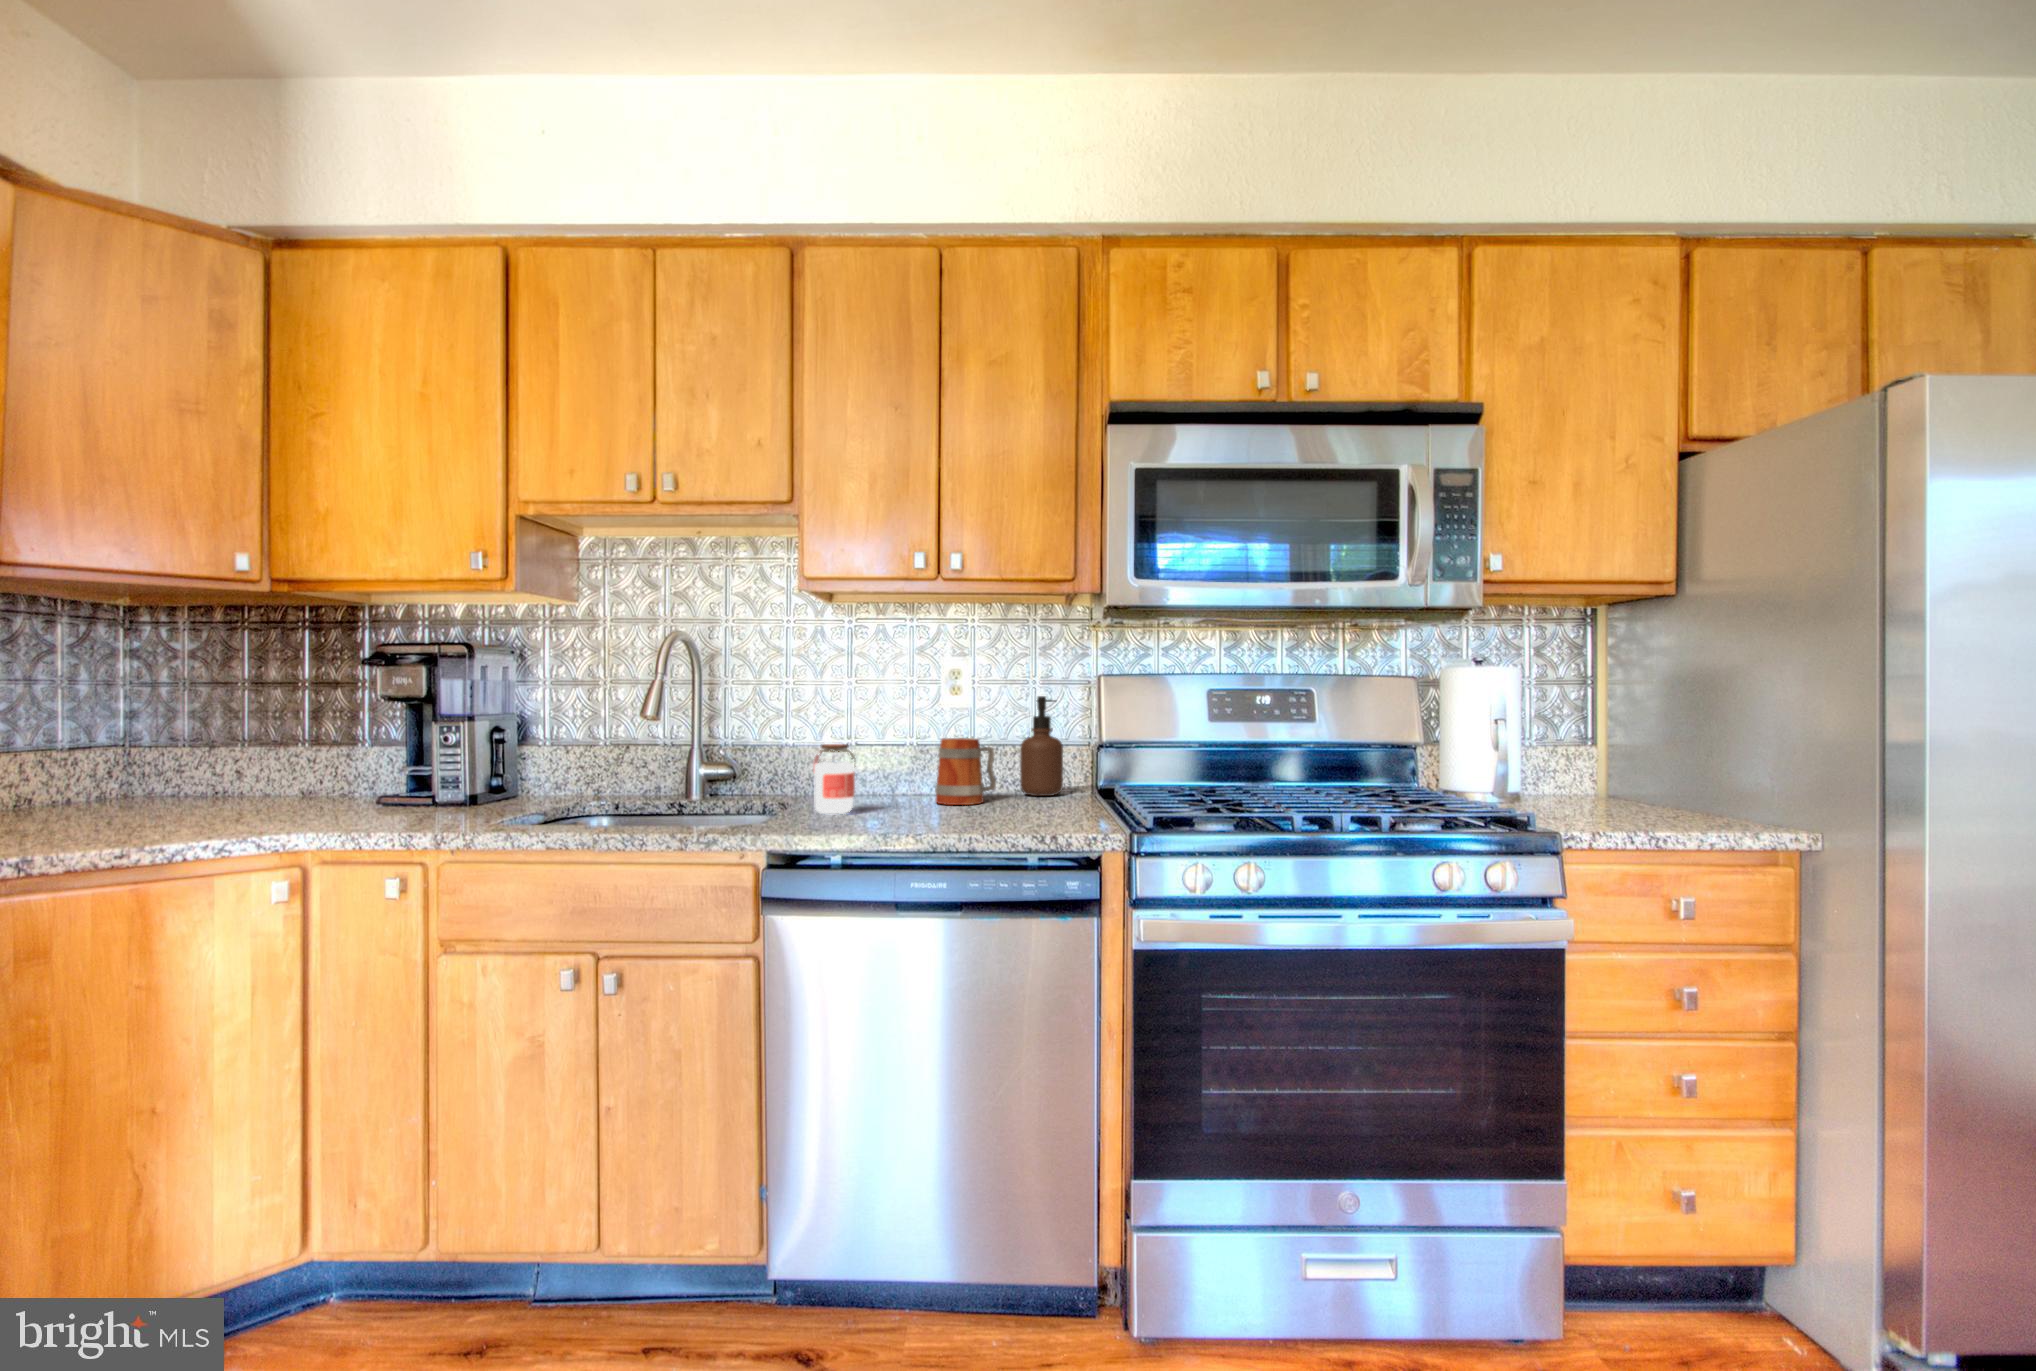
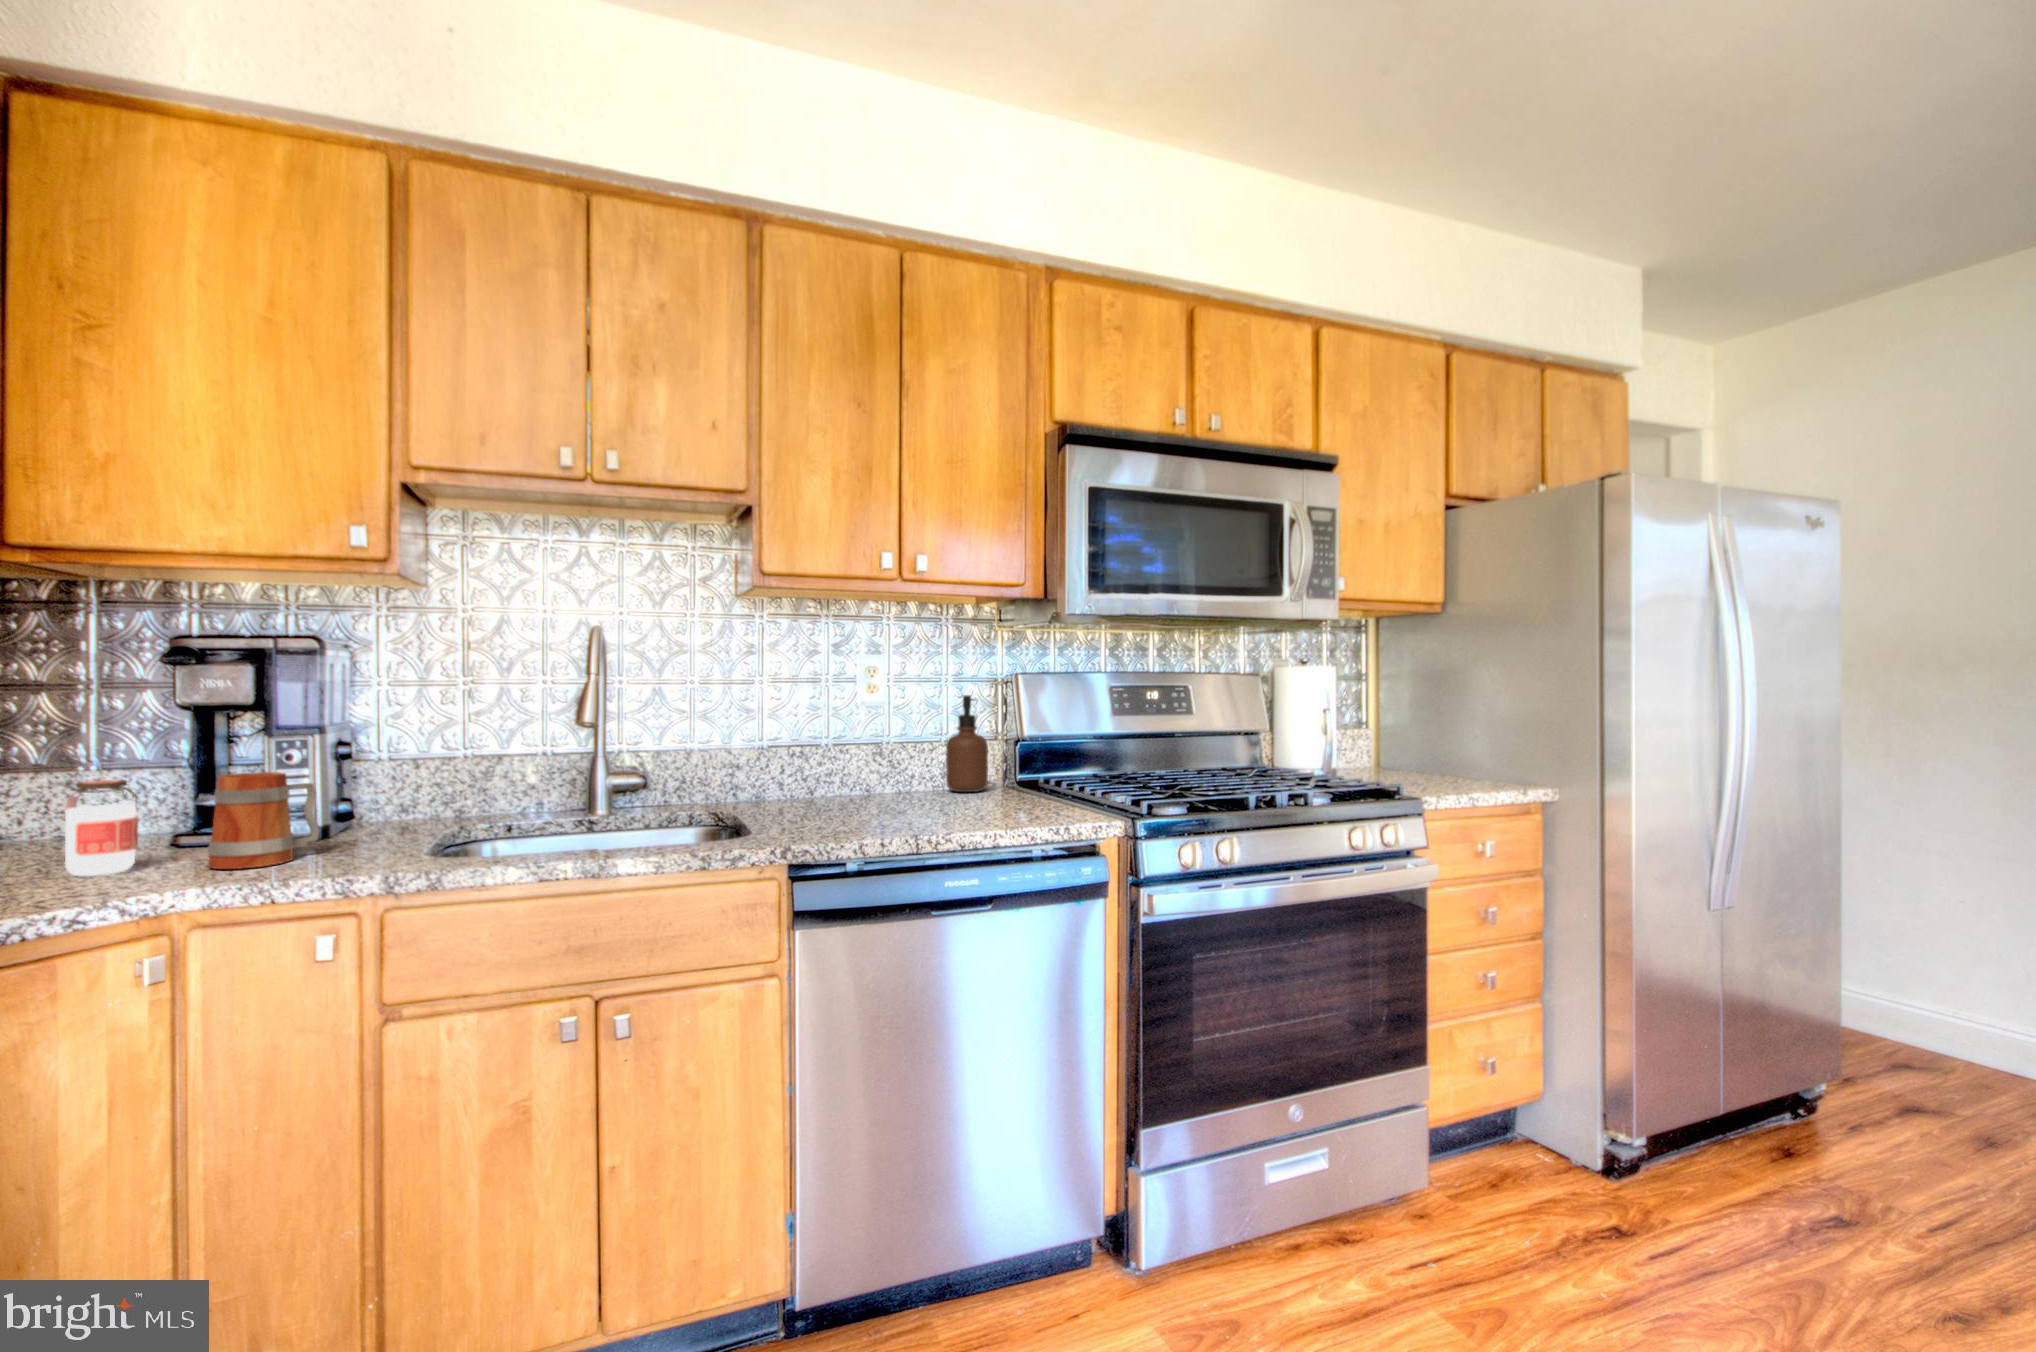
mug: present [935,738,996,805] -> present [208,772,319,869]
jar: present [813,744,856,815] -> present [65,780,139,876]

